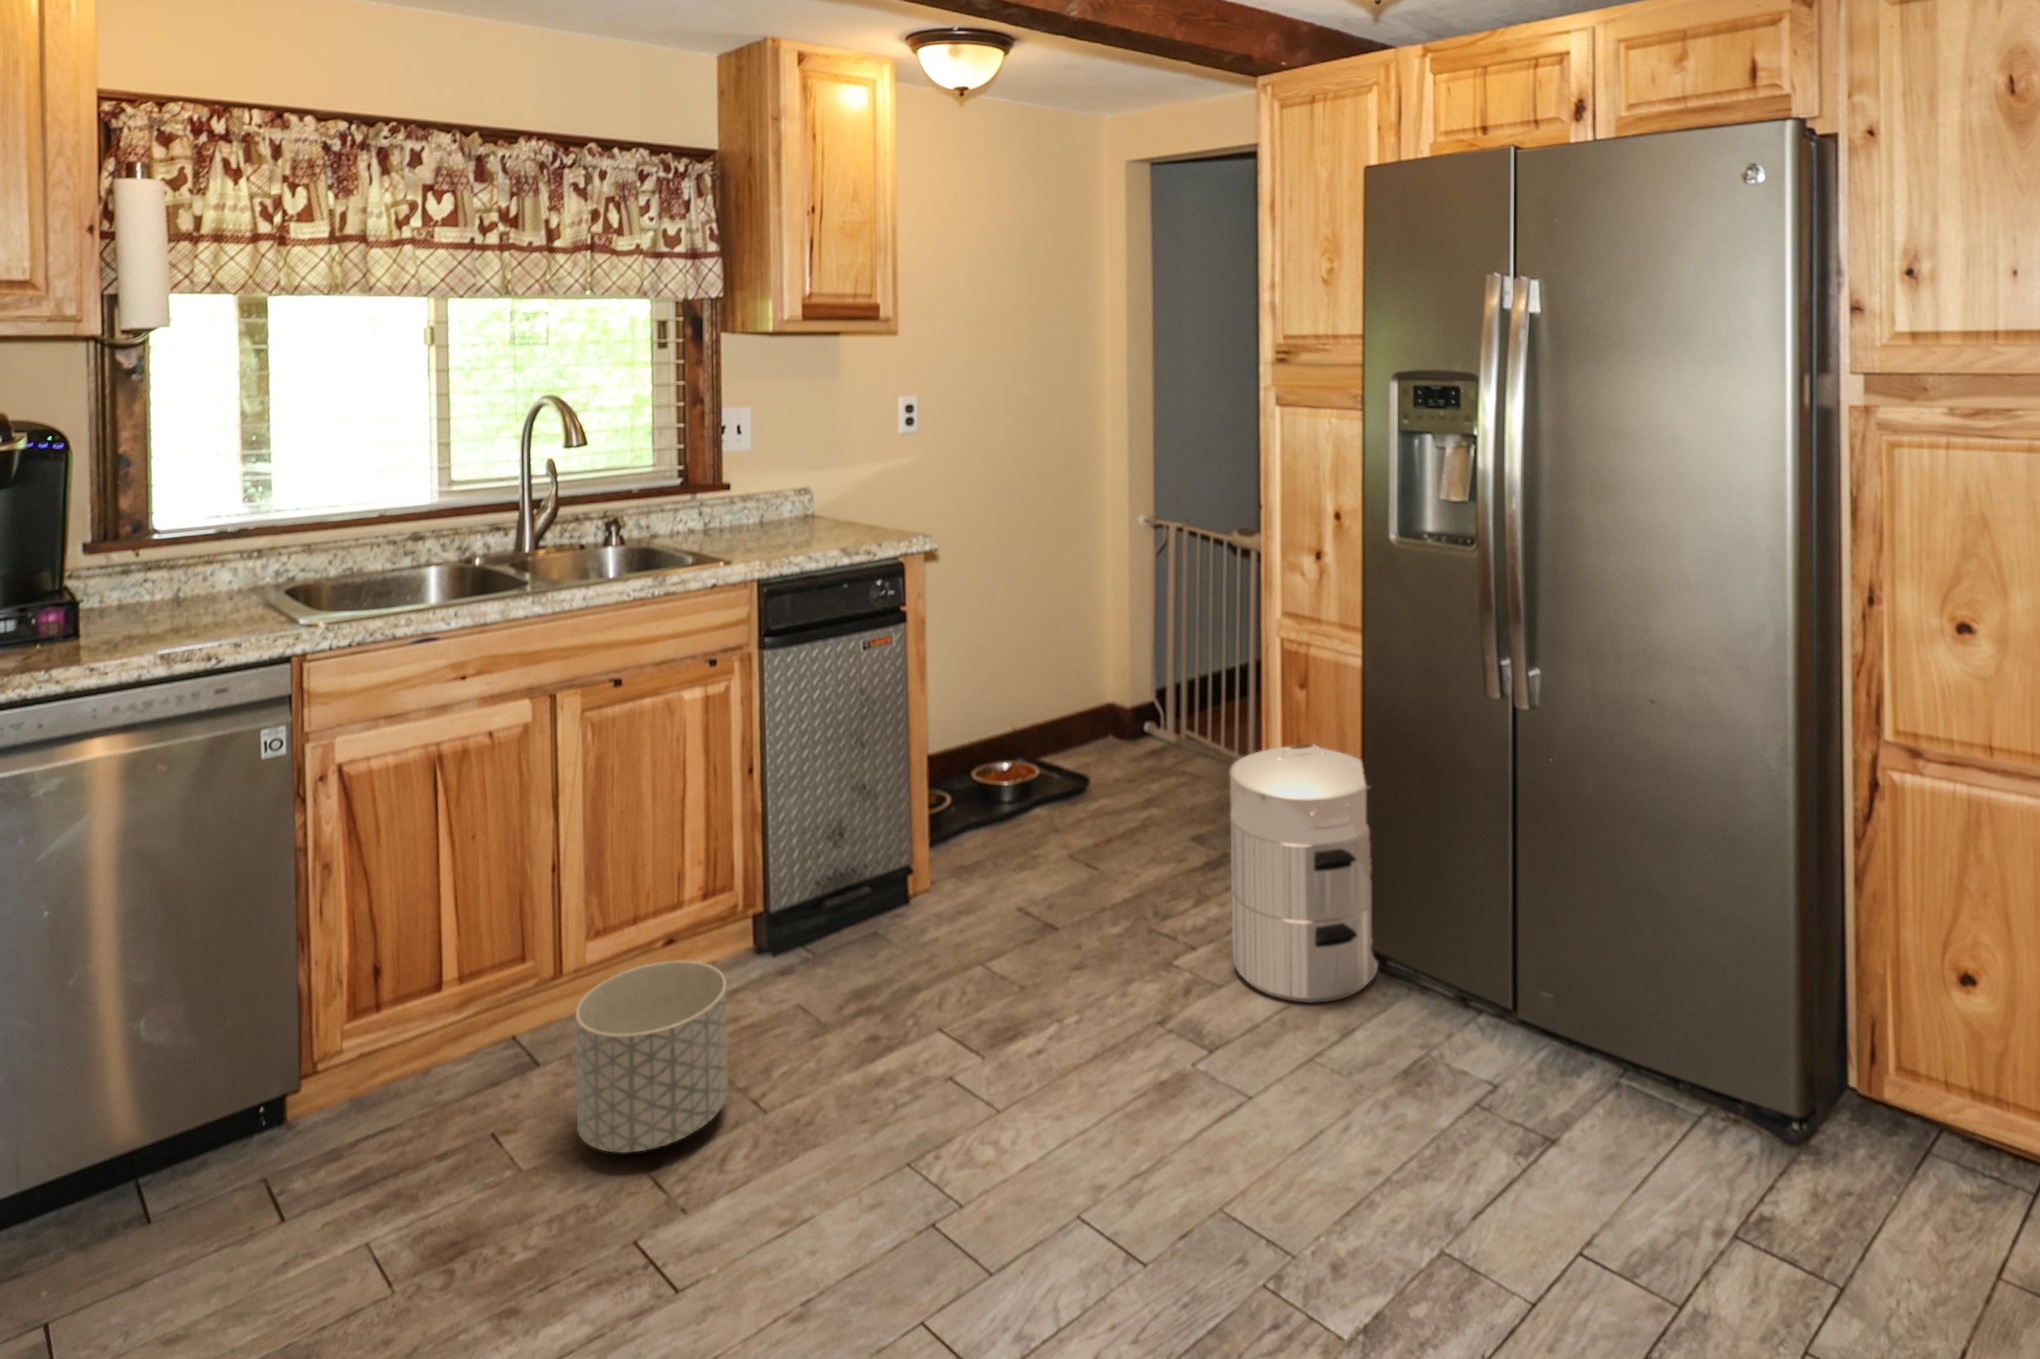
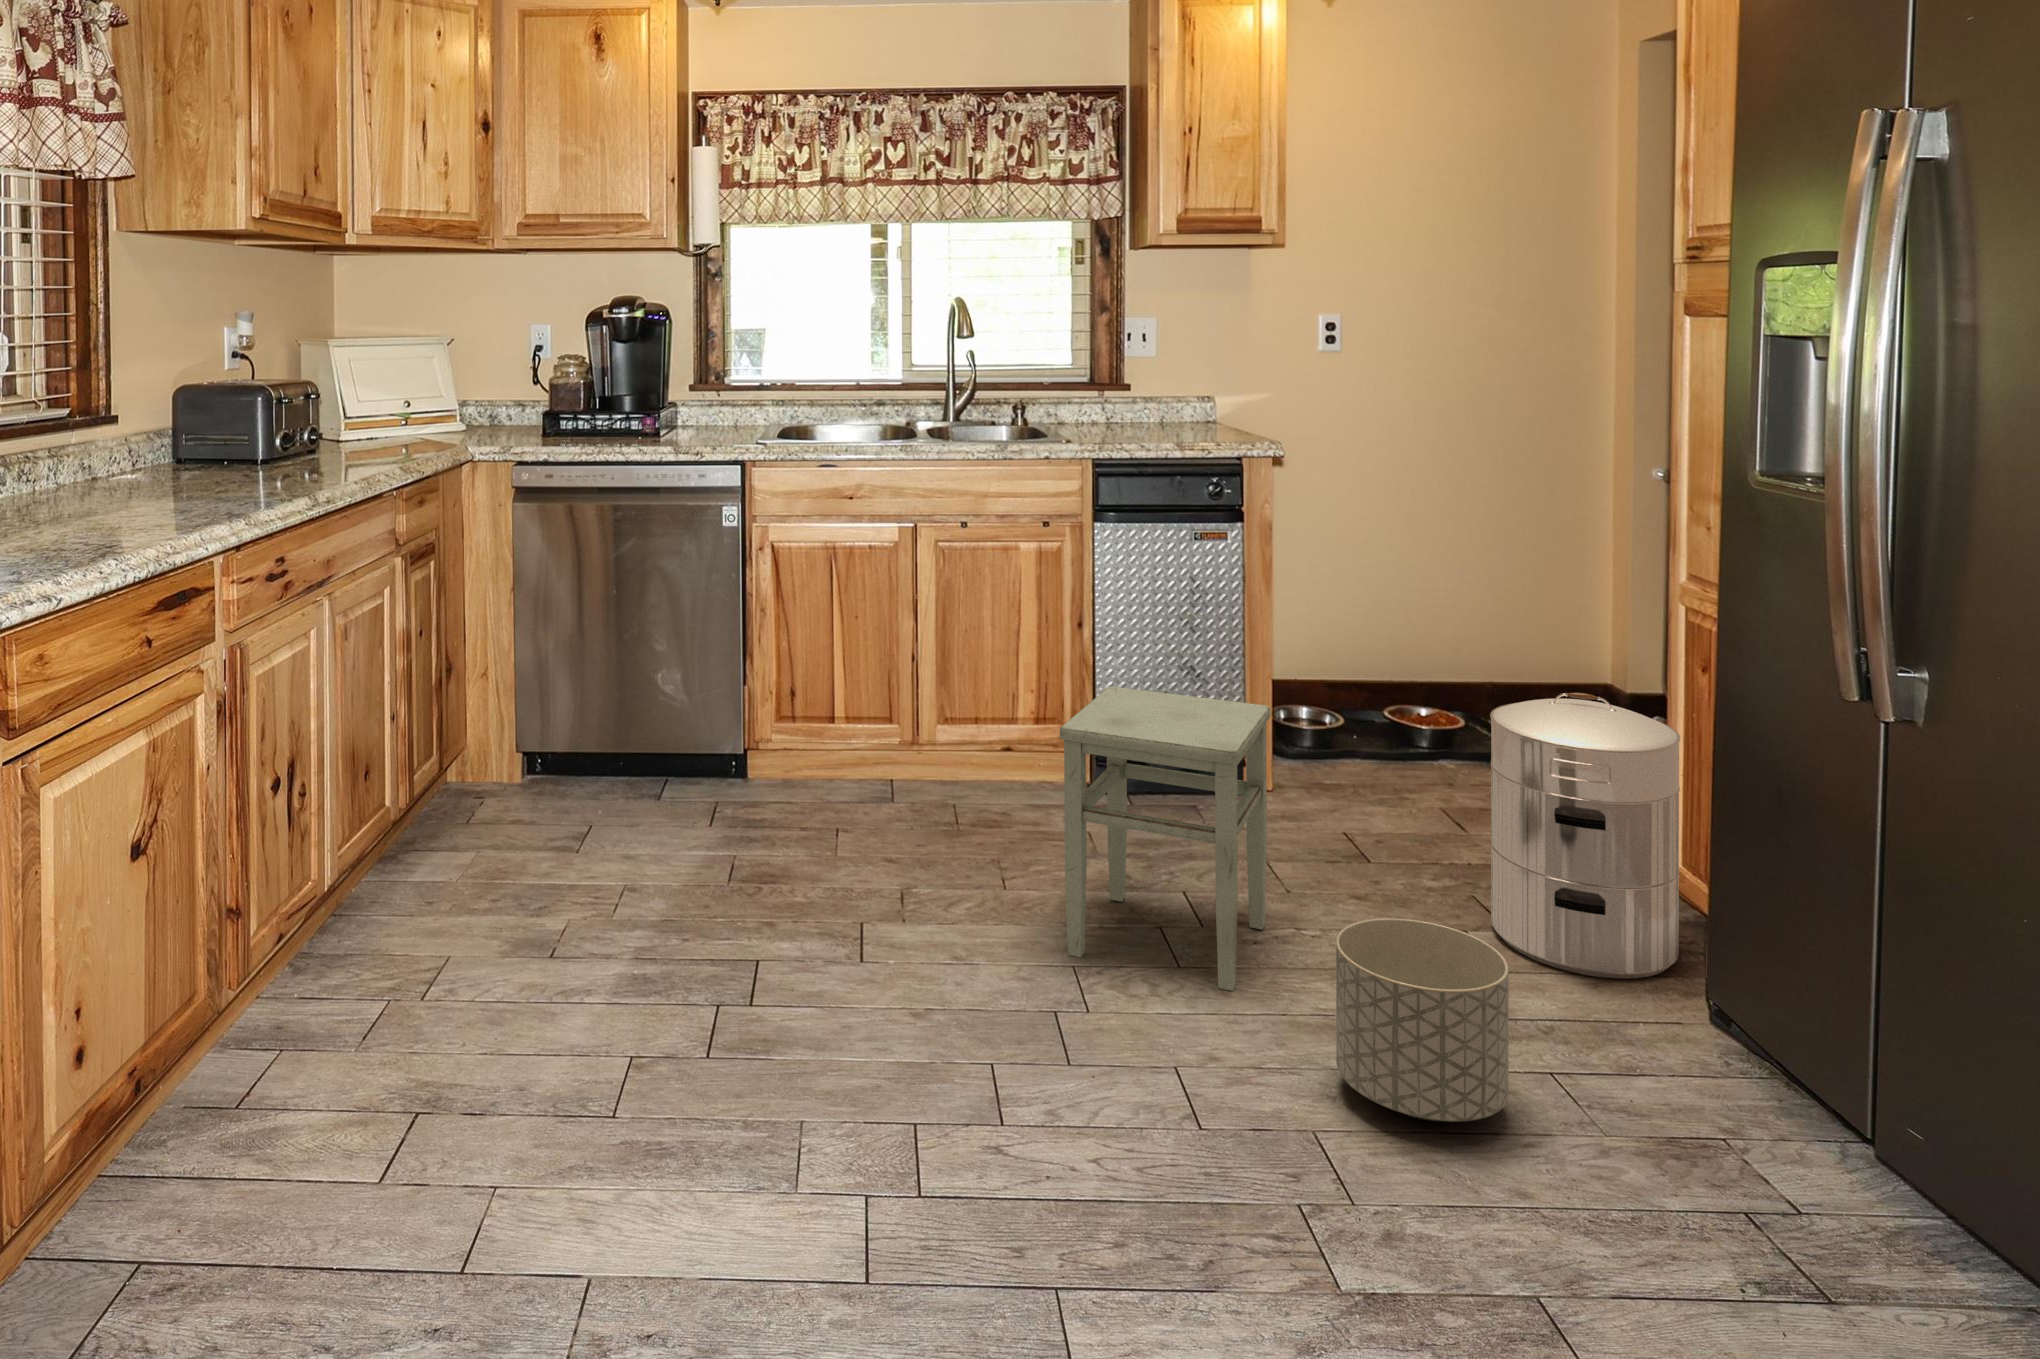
stool: none [909,834,1134,1218] -> present [1060,687,1271,991]
planter: present [576,961,728,1153] -> present [1336,918,1509,1122]

